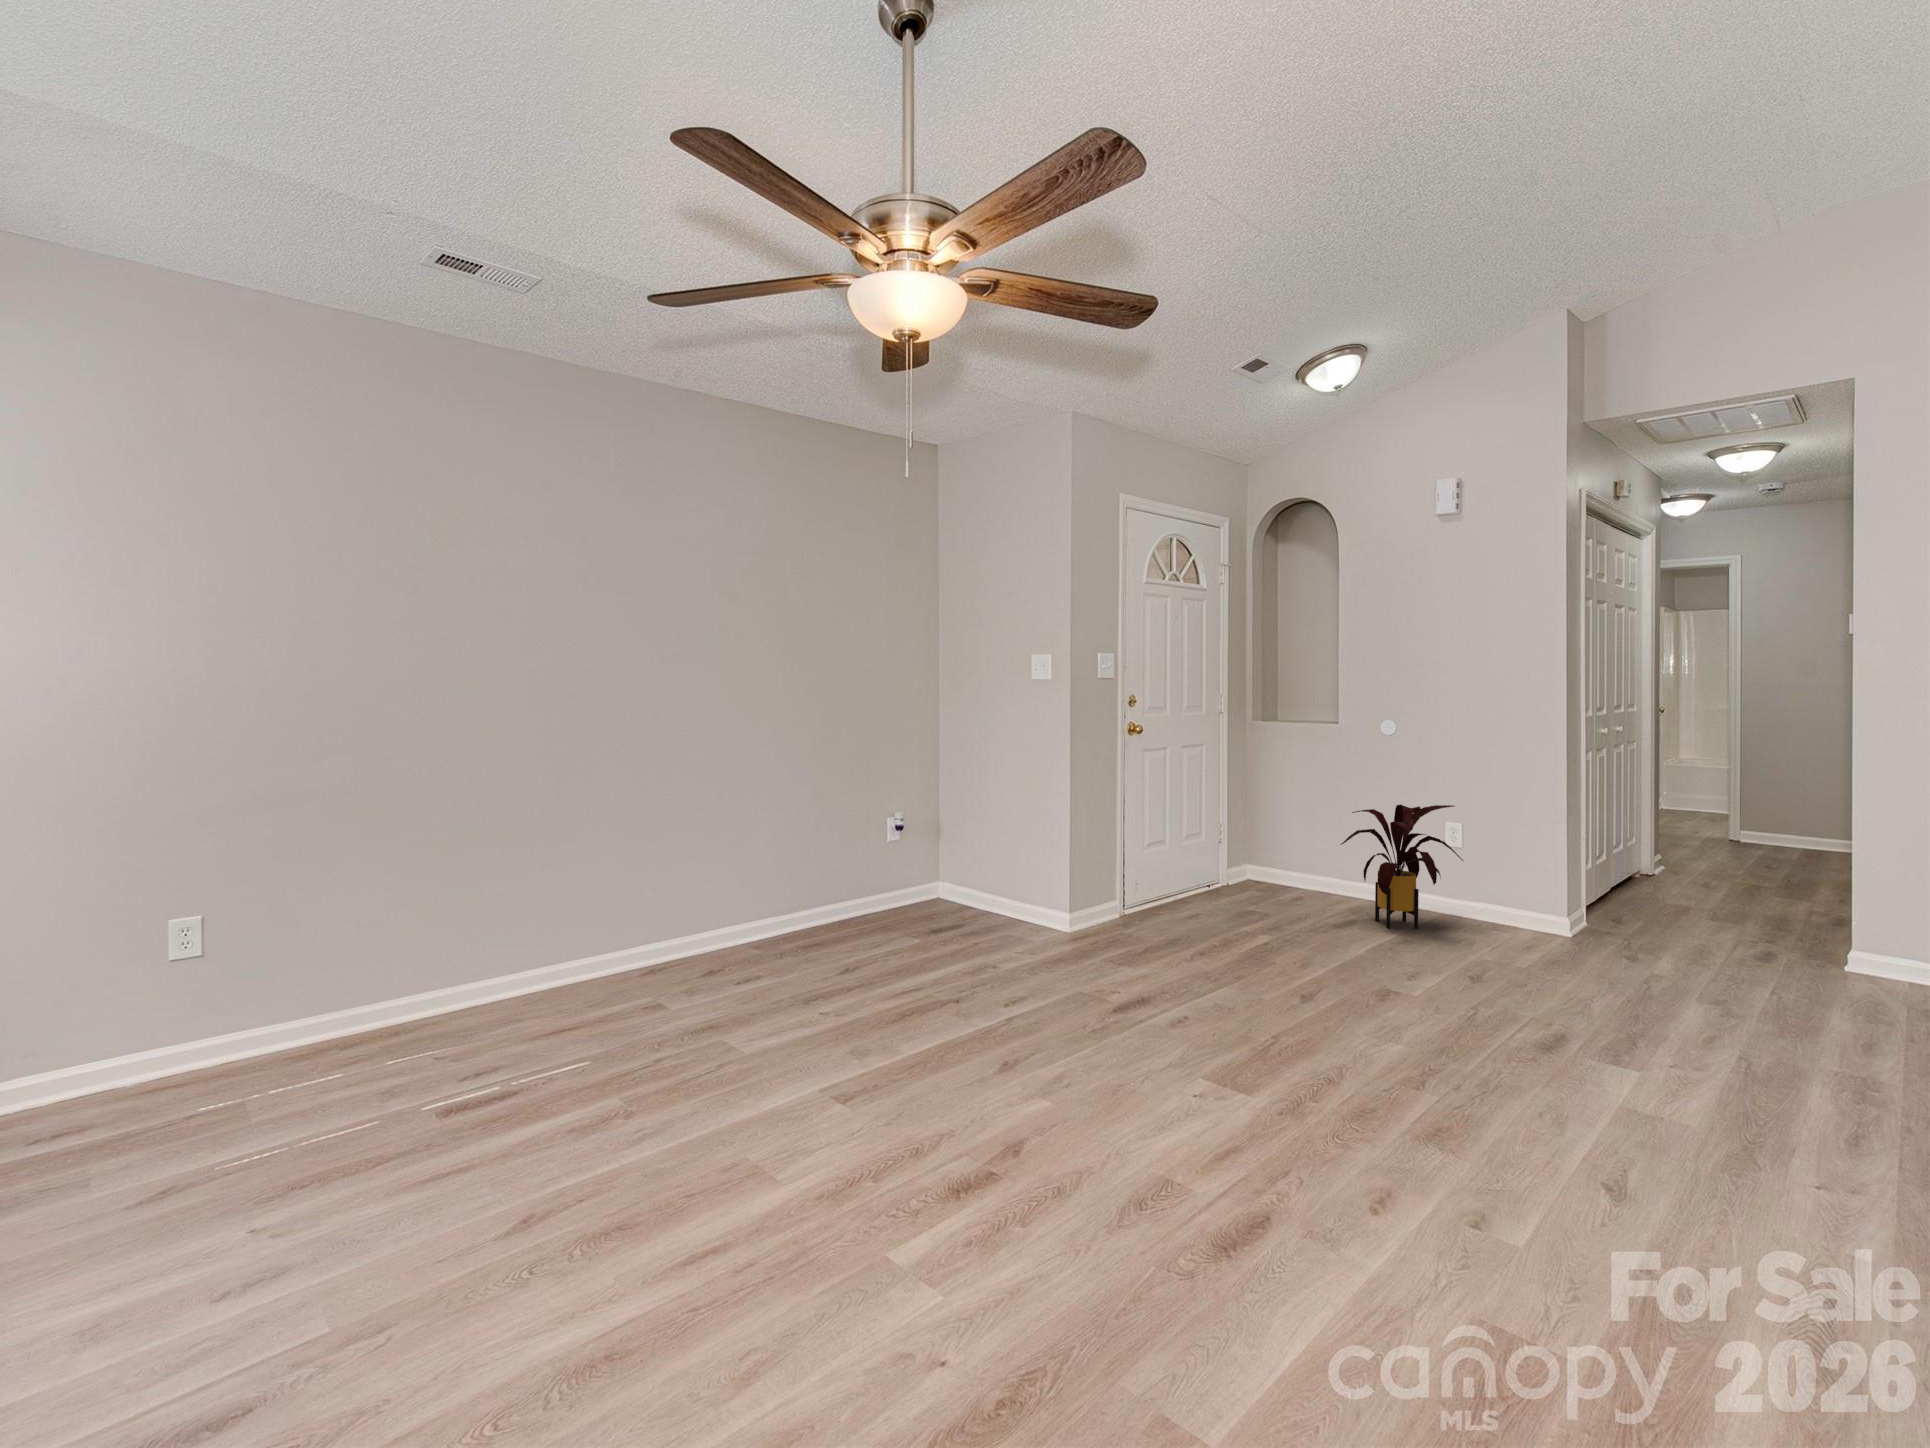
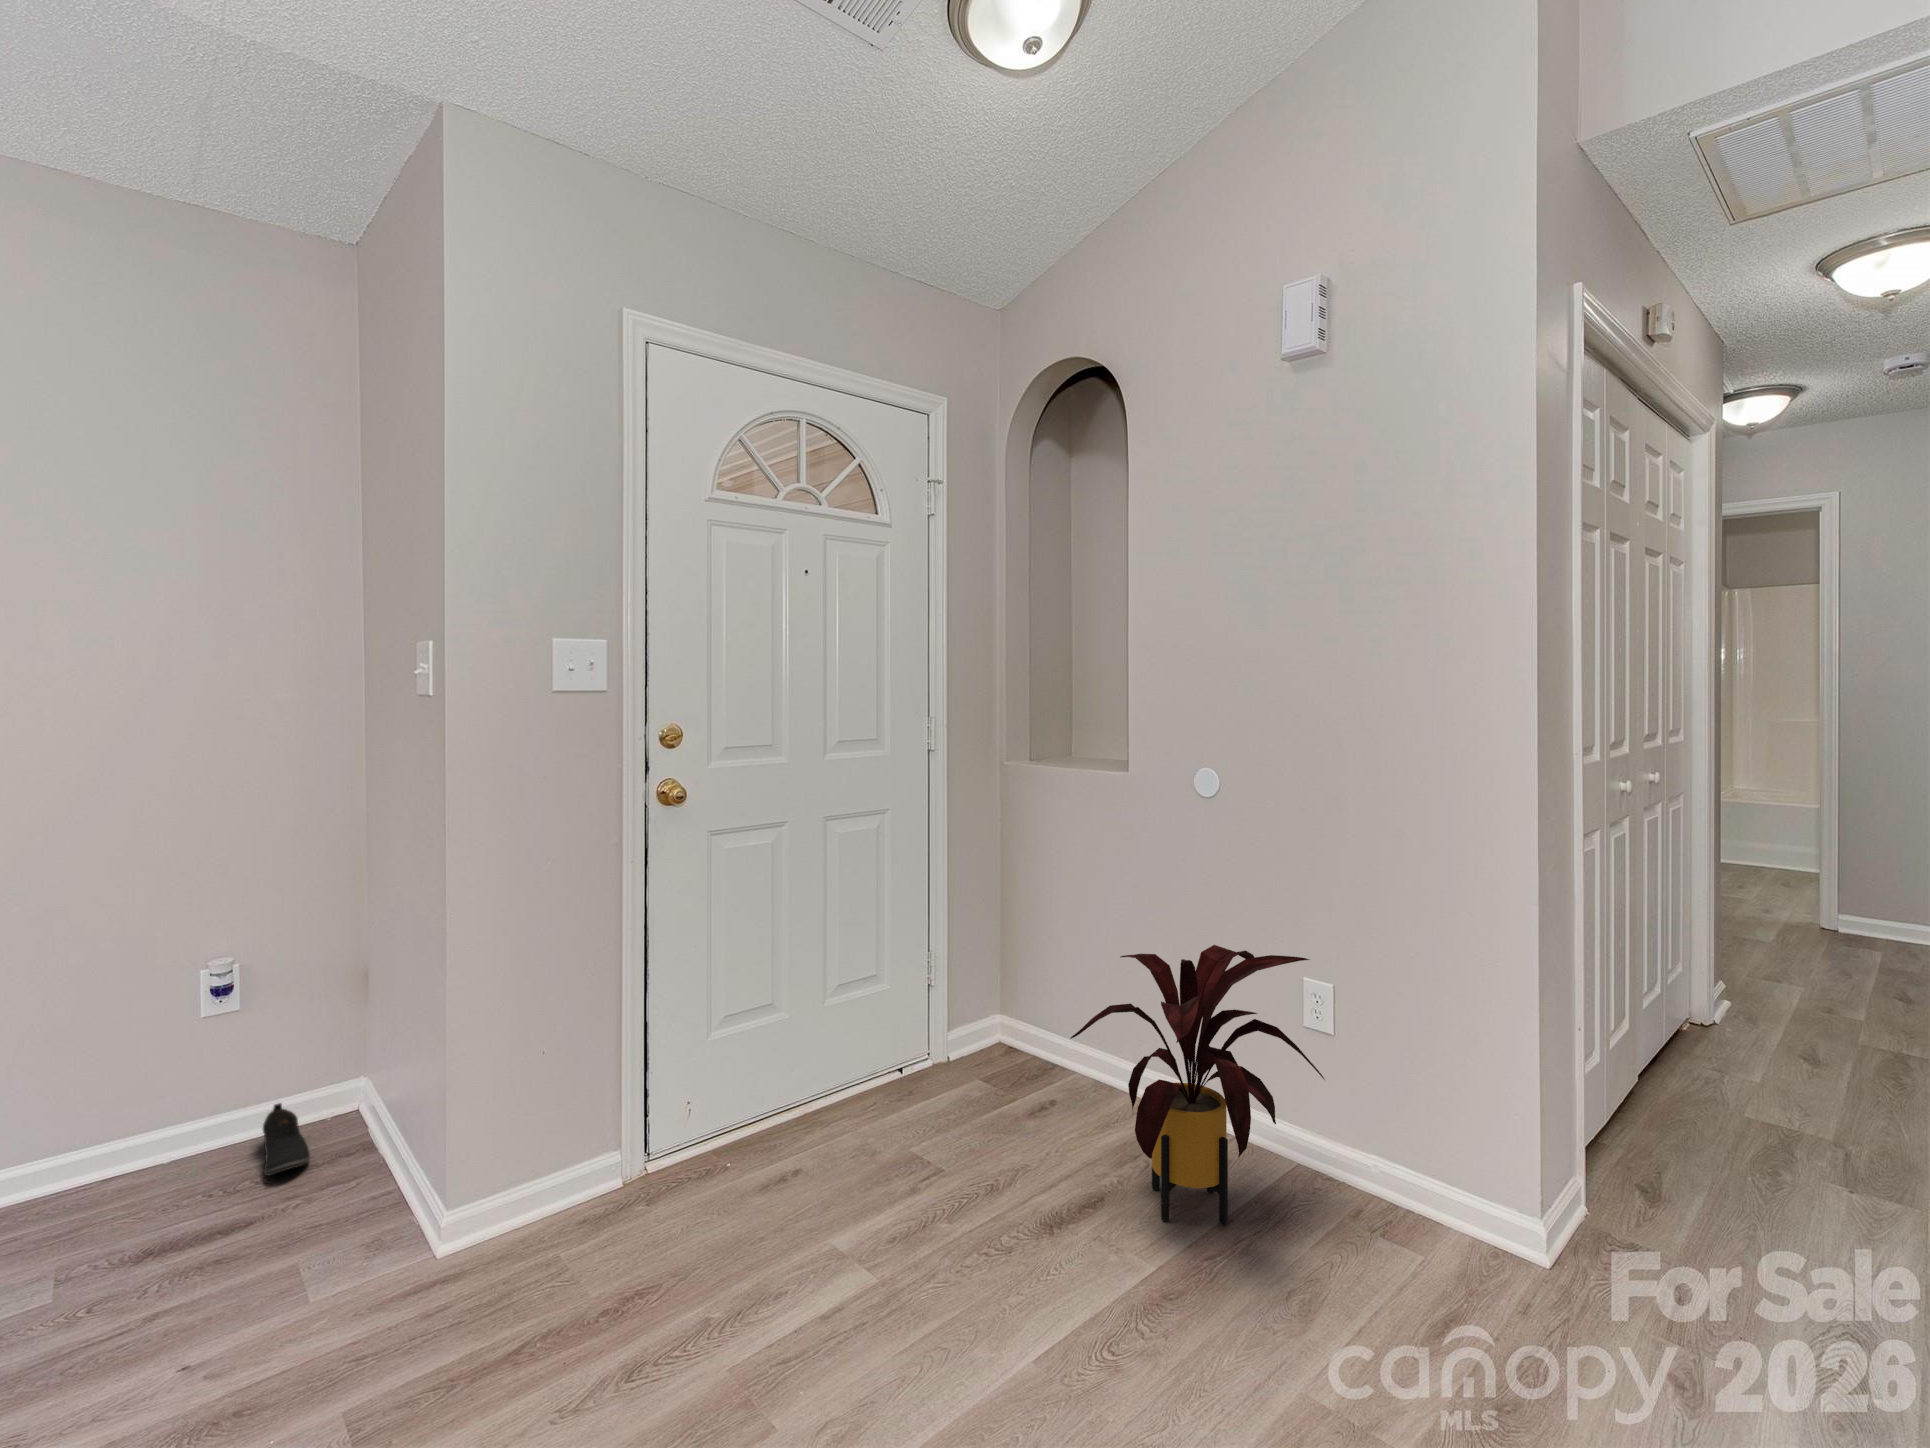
shoe: none [913,888,954,915] -> present [263,1103,310,1176]

